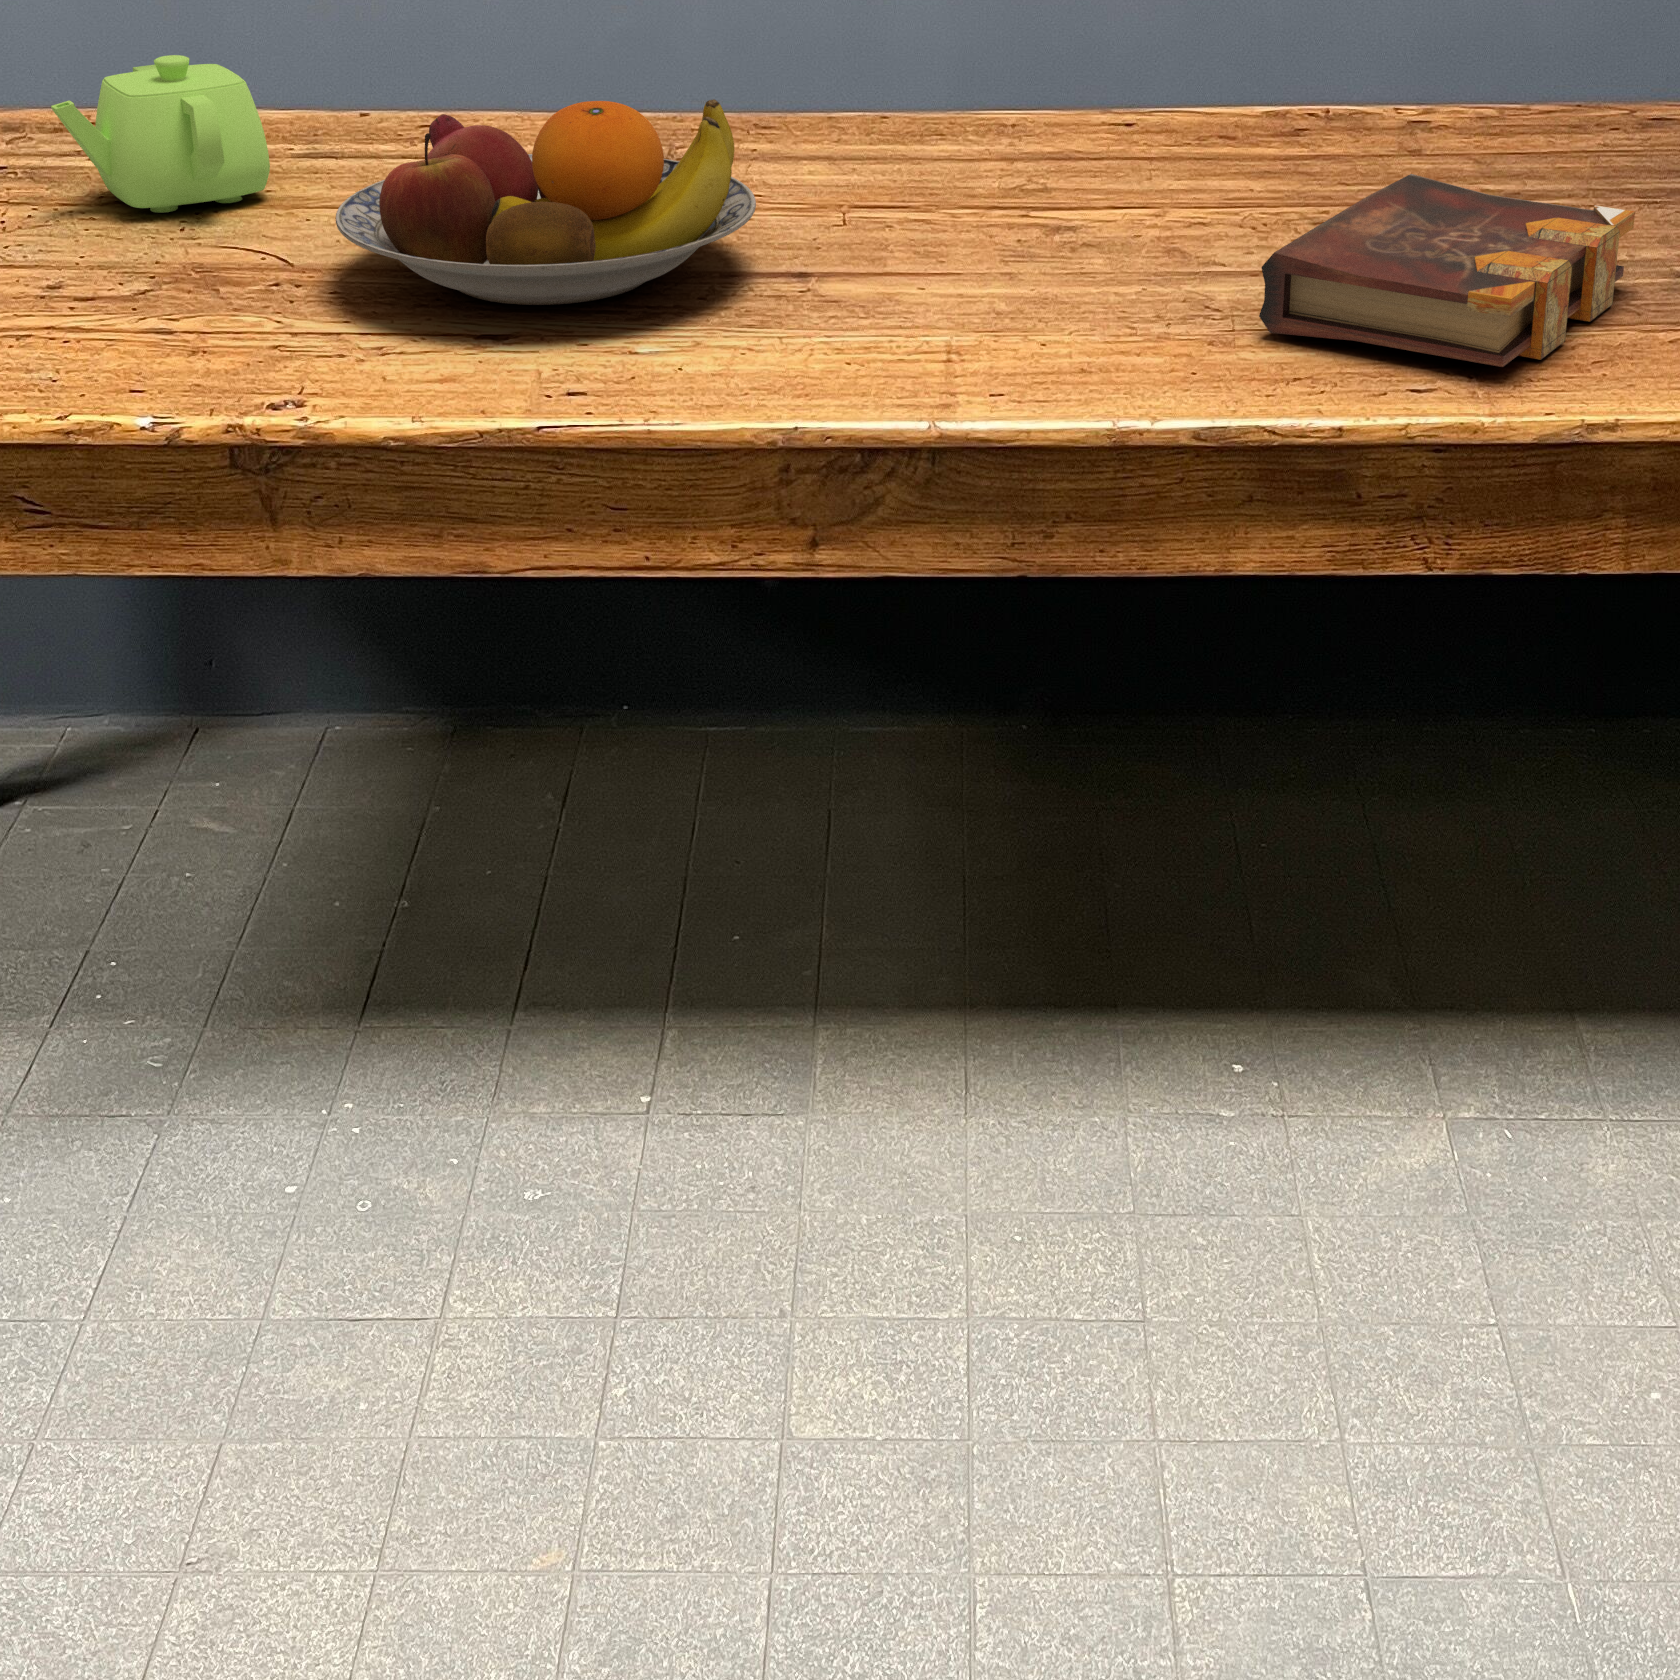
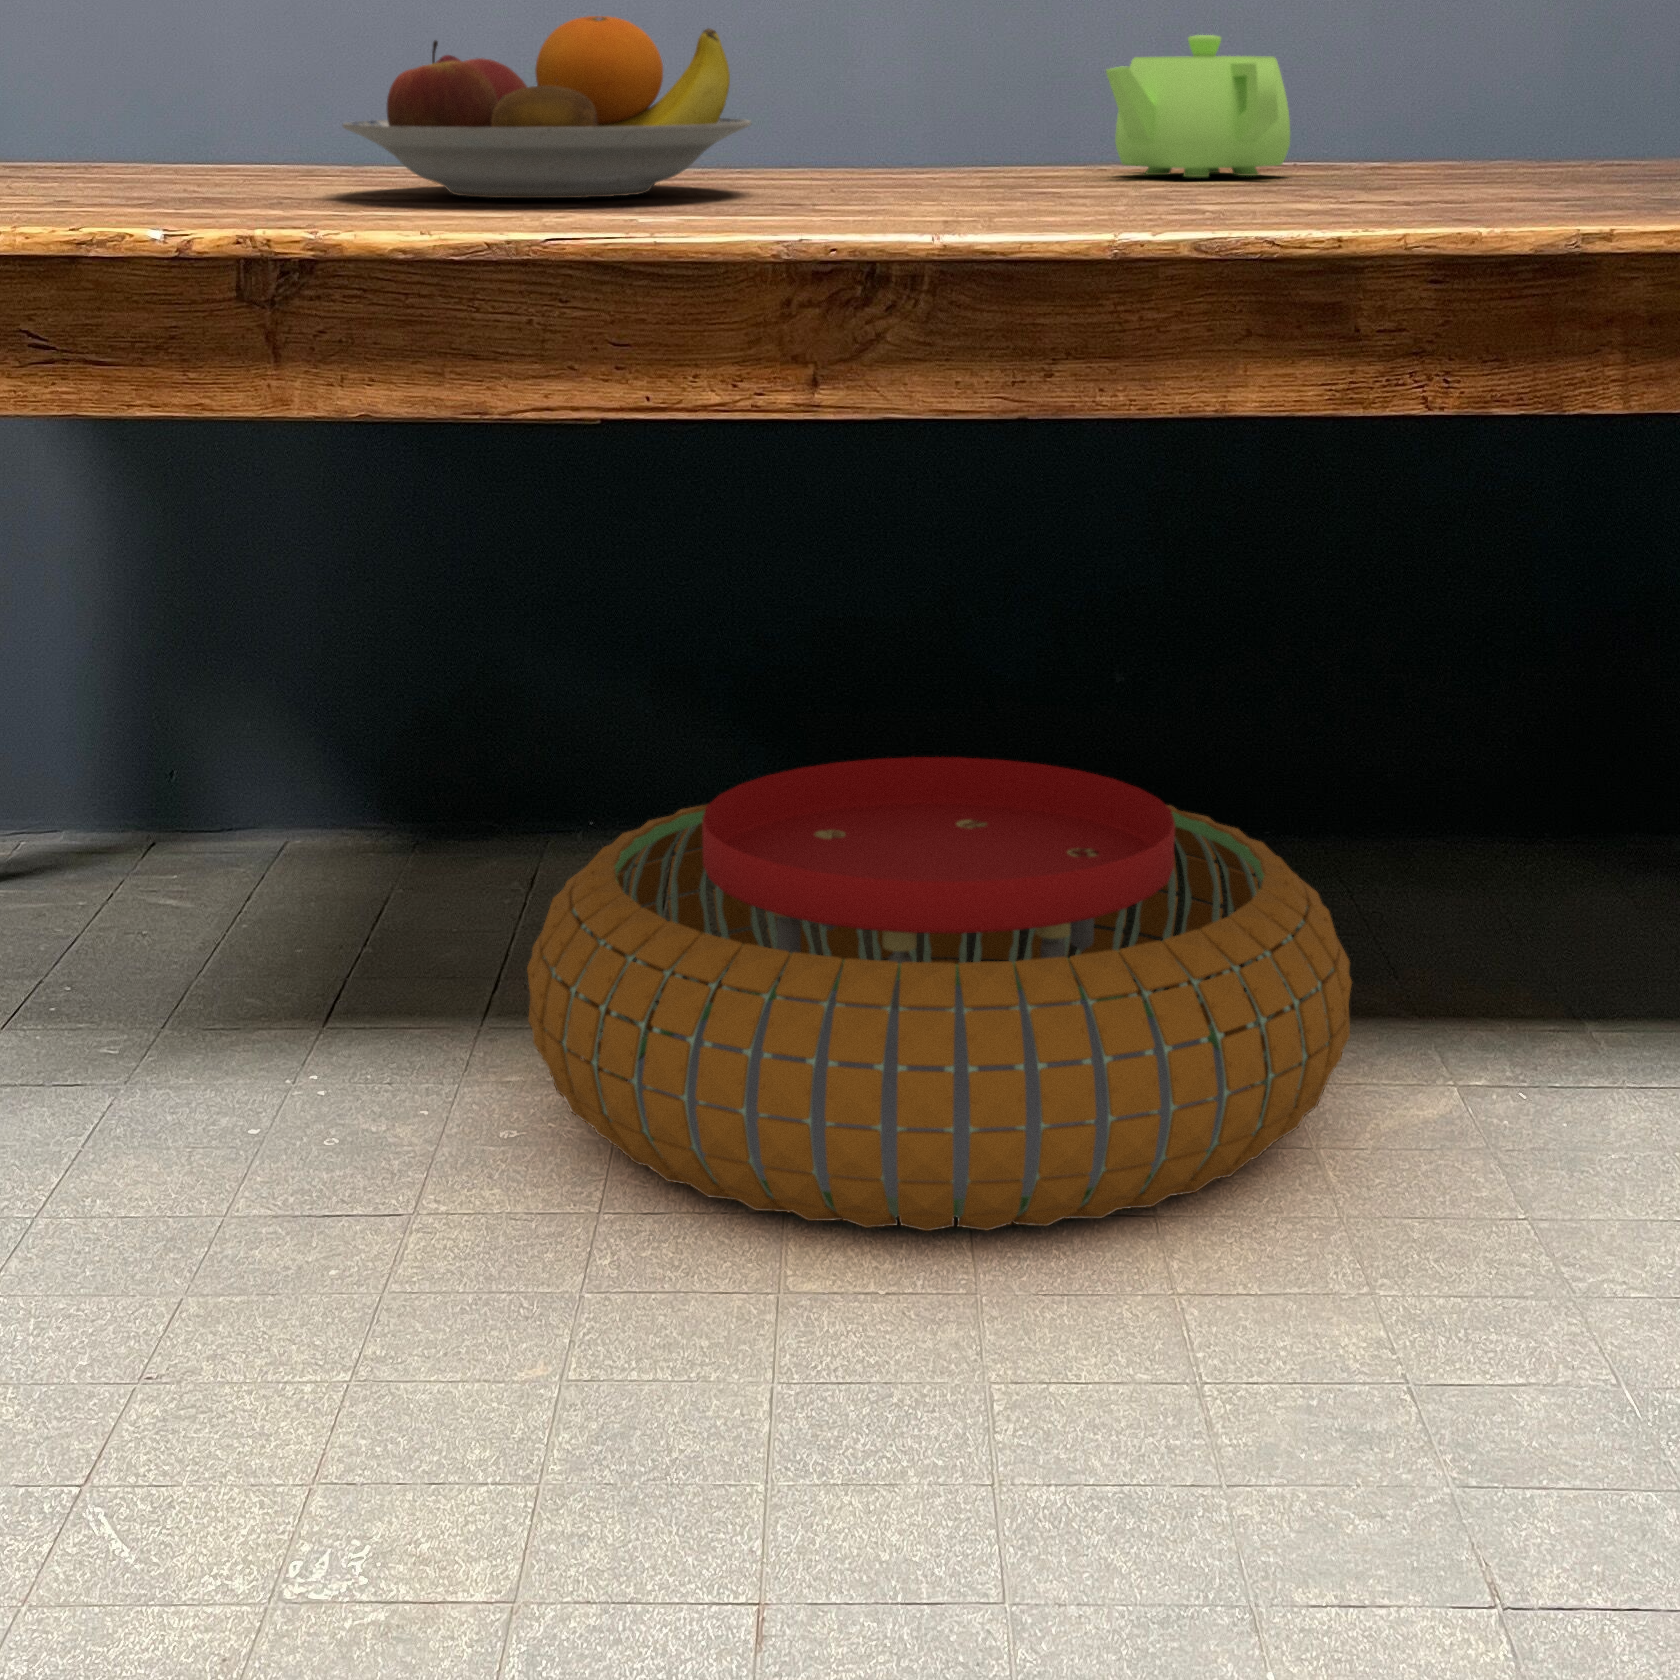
teapot: present [51,55,270,213] -> present [1106,35,1290,177]
book: present [1259,174,1635,367] -> none [1247,108,1609,207]
pouf: none [548,785,1343,1348] -> present [527,757,1352,1231]

